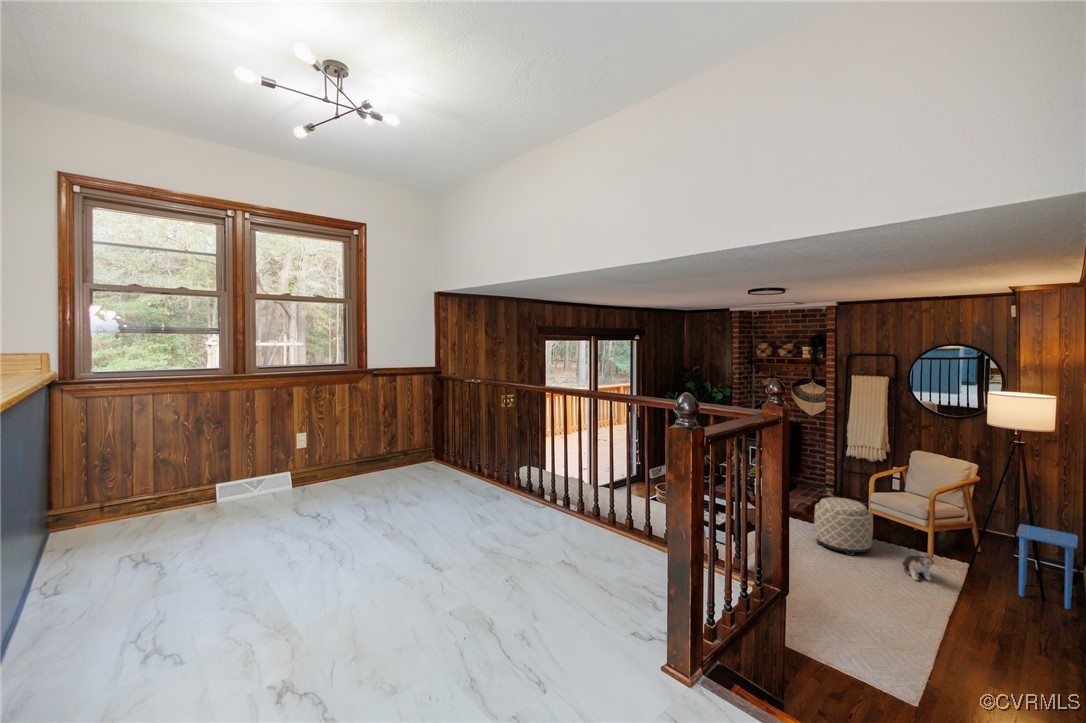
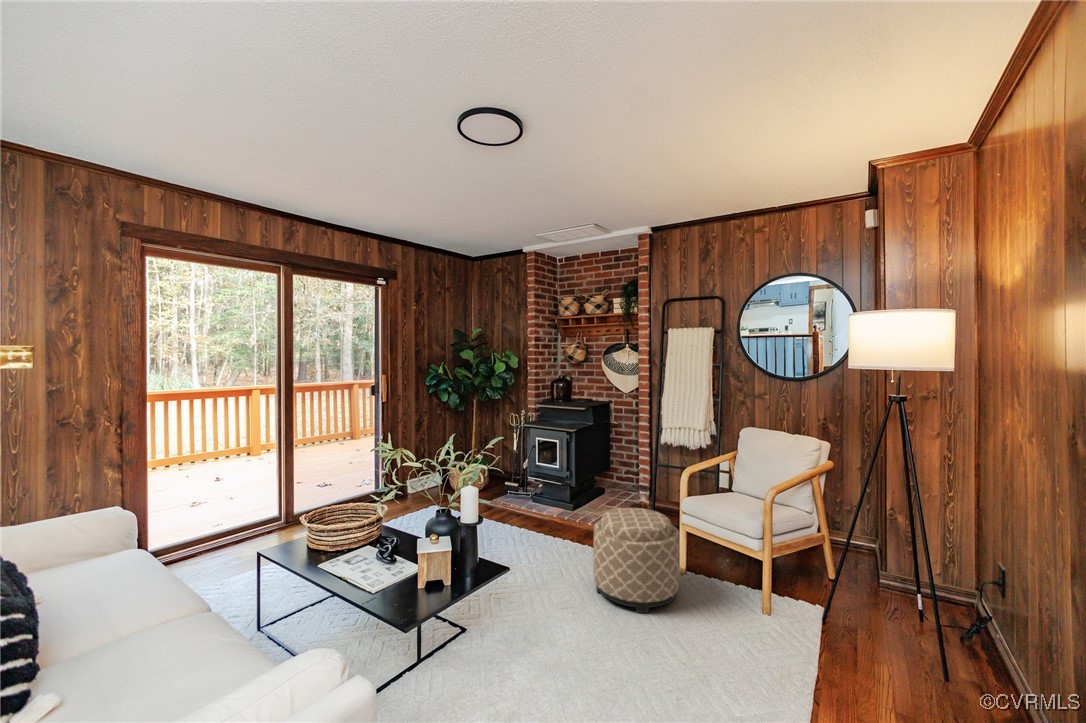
side table: present [1017,524,1078,609] -> none [902,539,1013,709]
plush toy: present [902,553,935,580] -> none [723,609,774,665]

